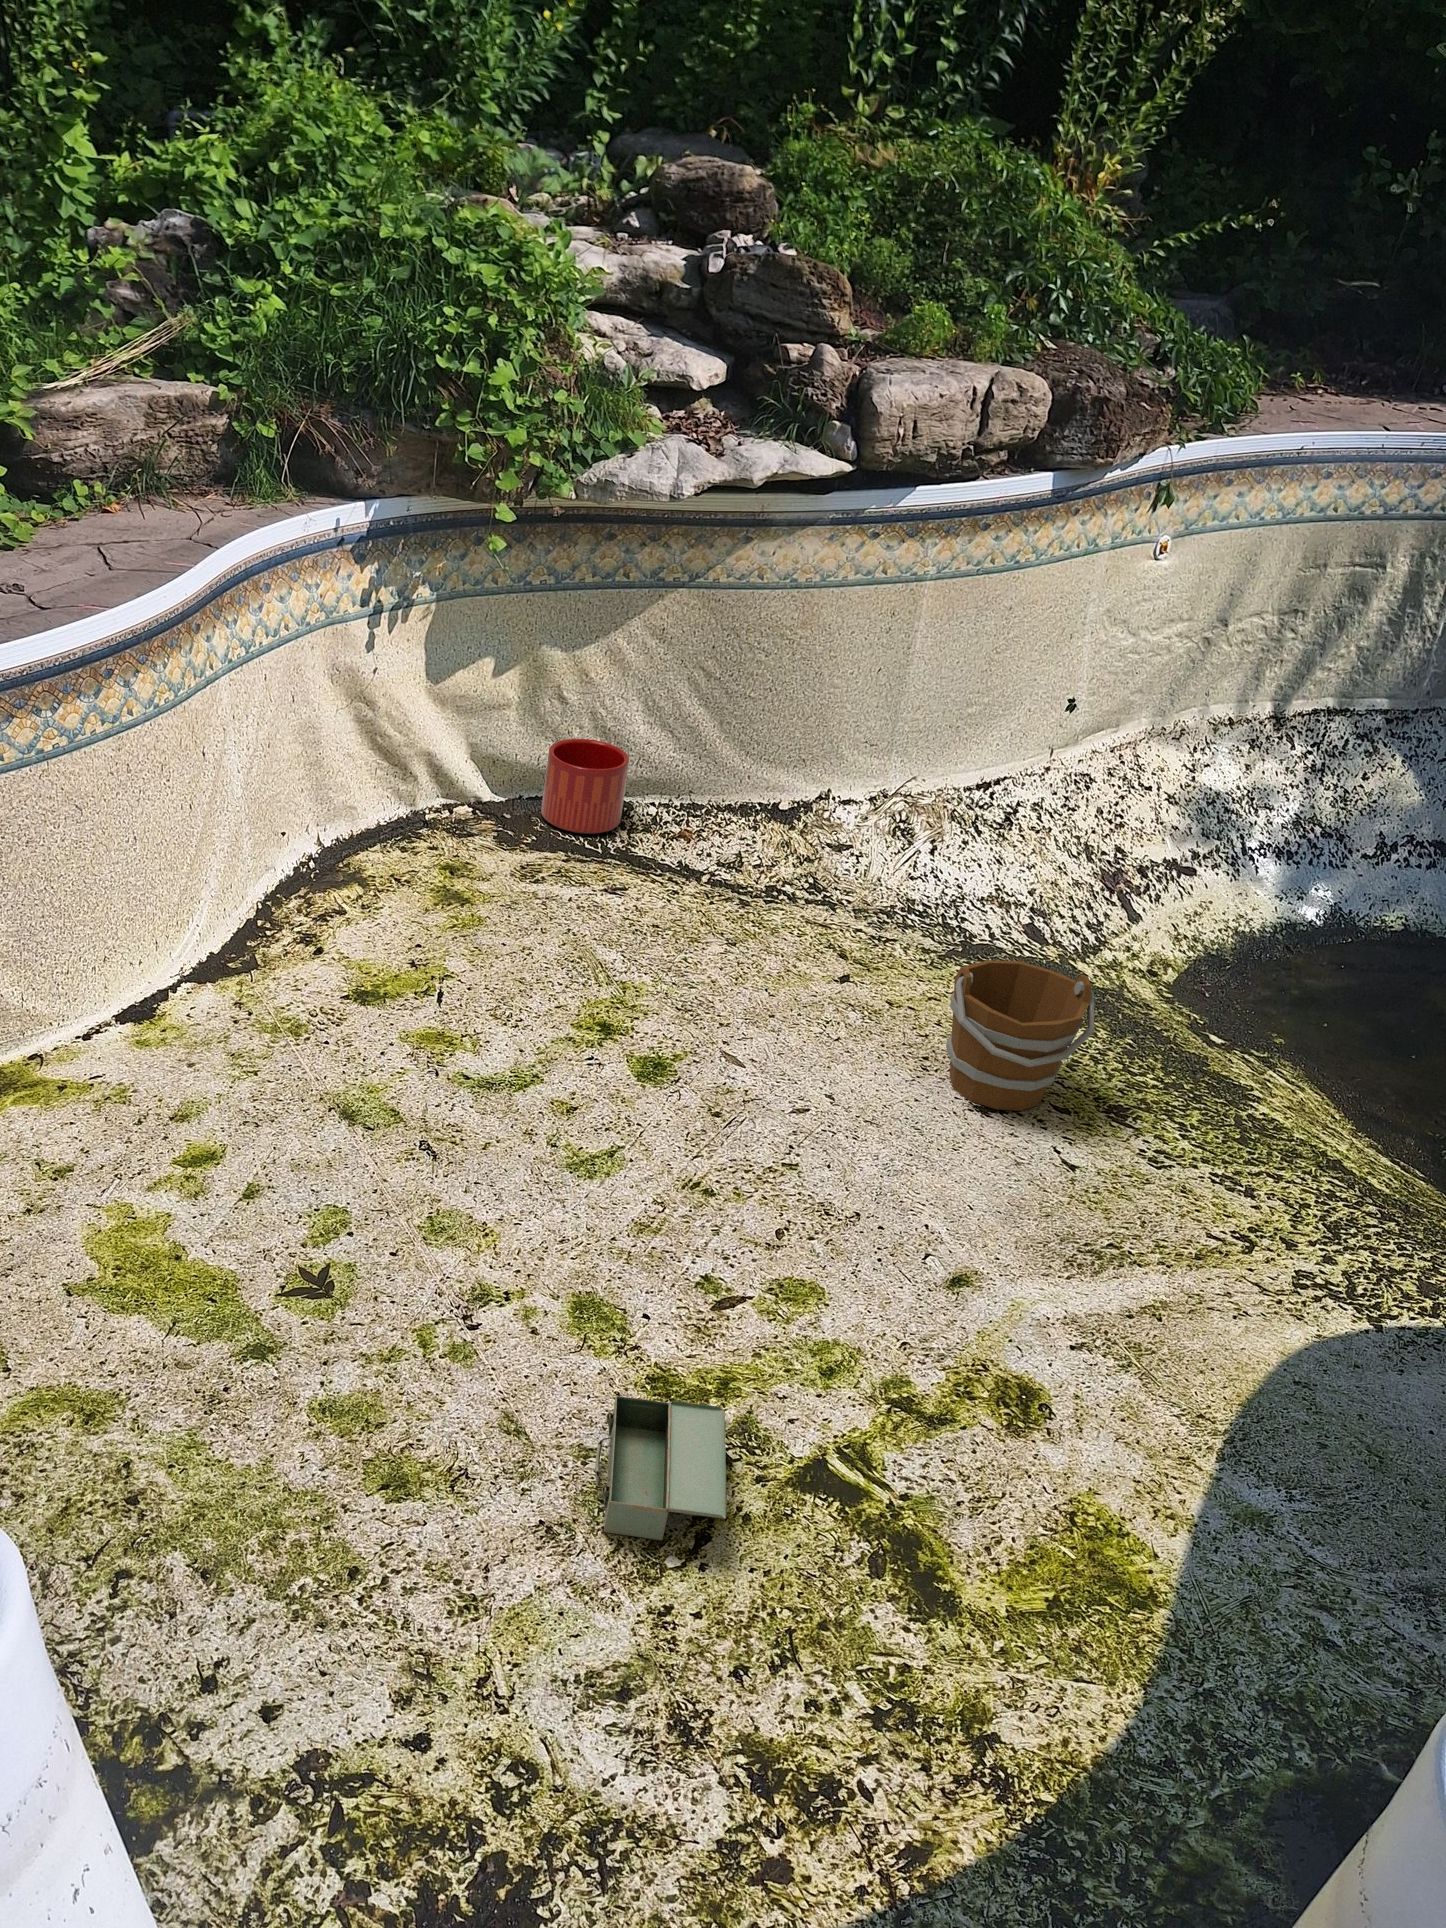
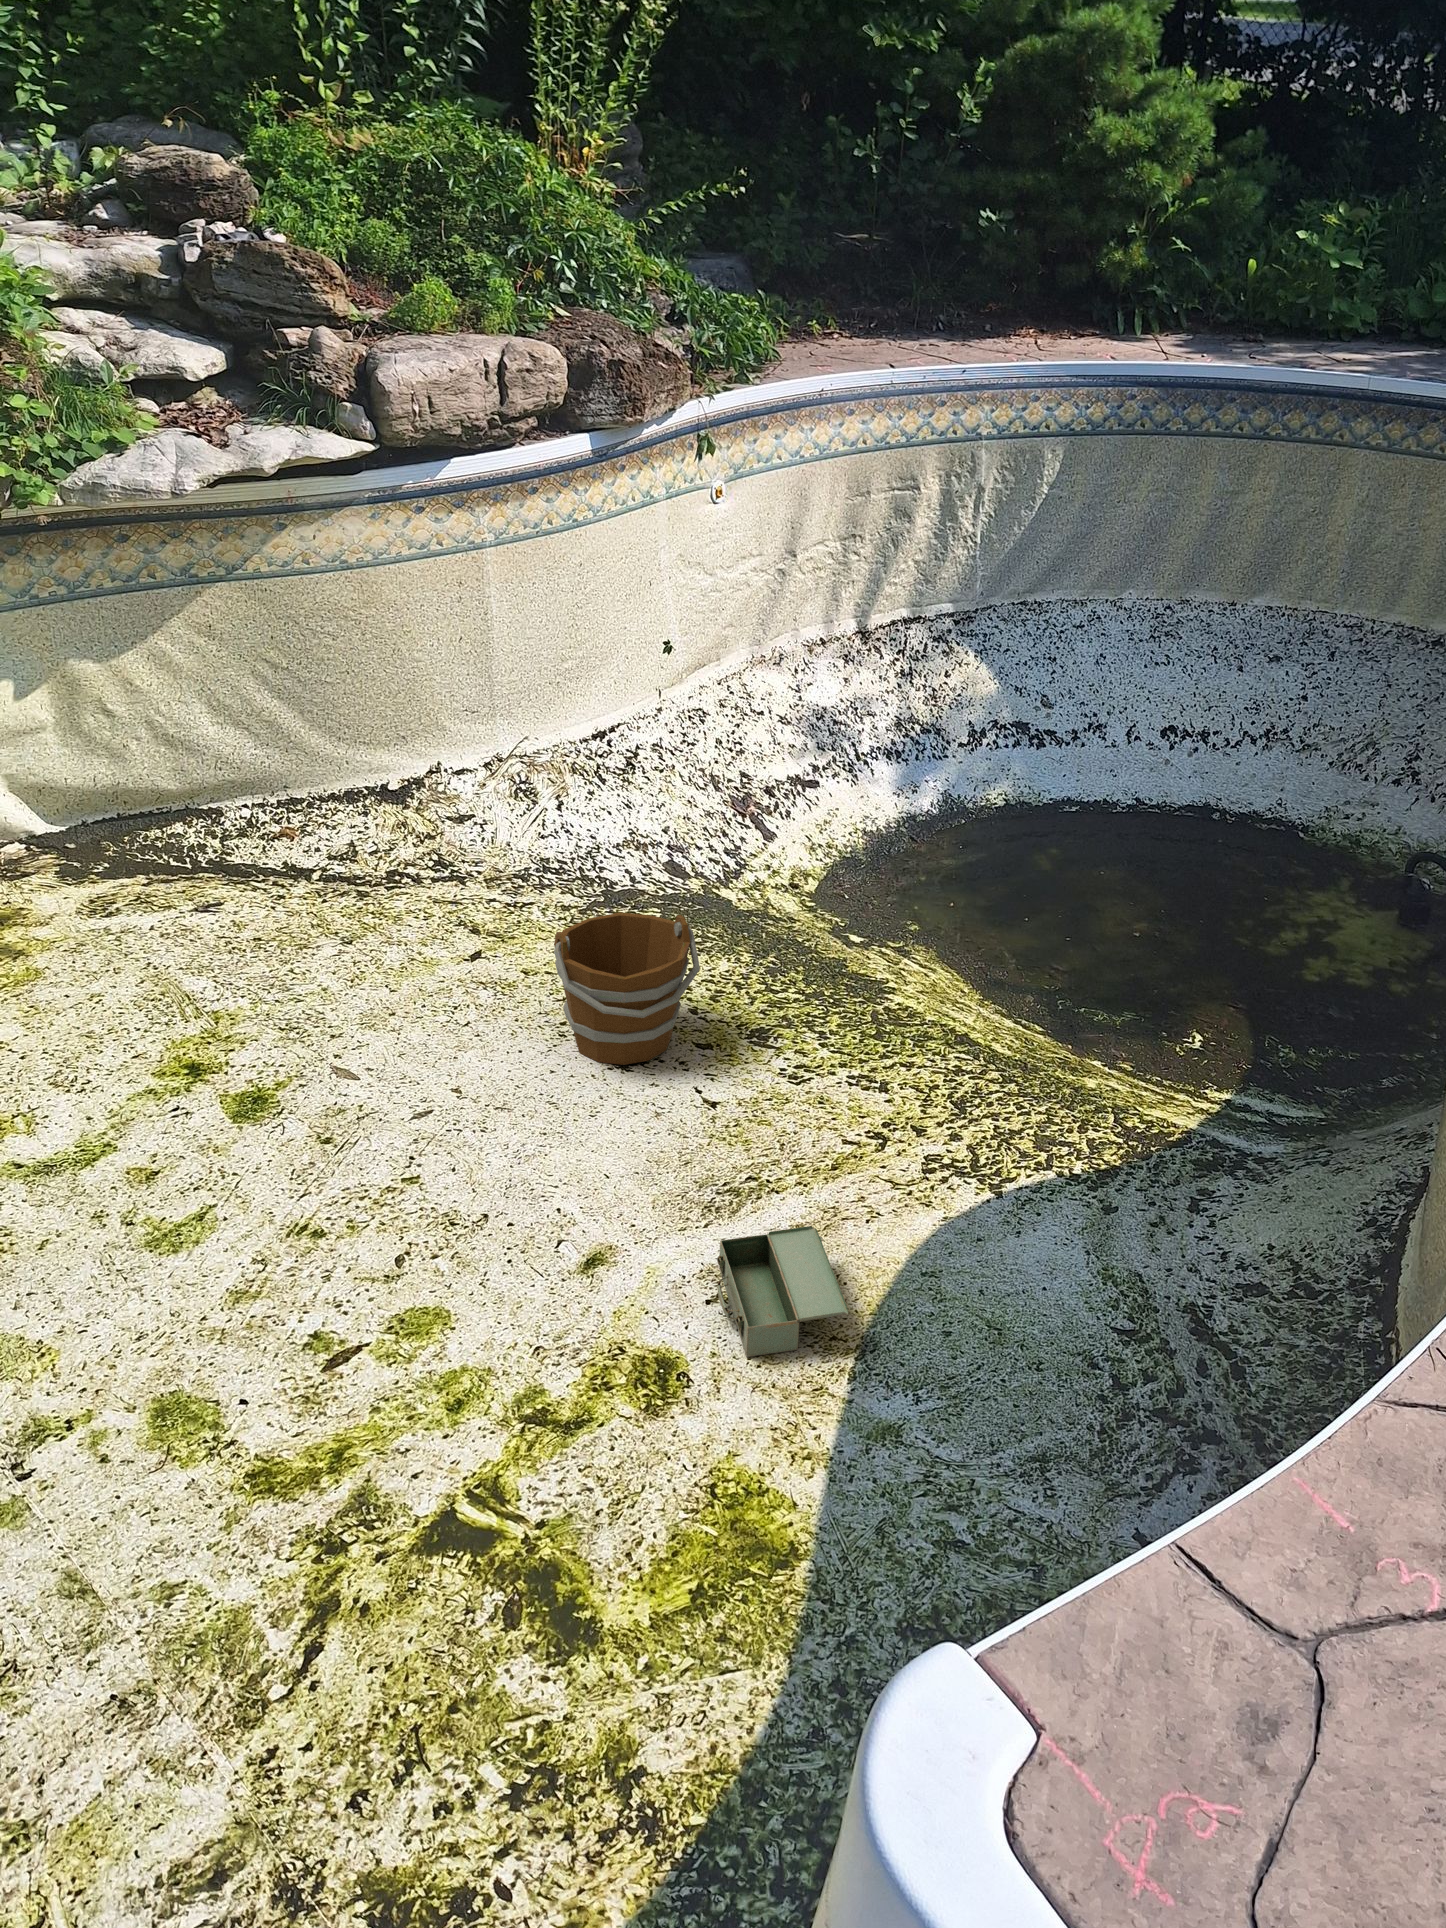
planter: present [541,739,629,834] -> none [110,759,210,860]
toolbox: present [595,1396,729,1540] -> present [717,1226,848,1357]

